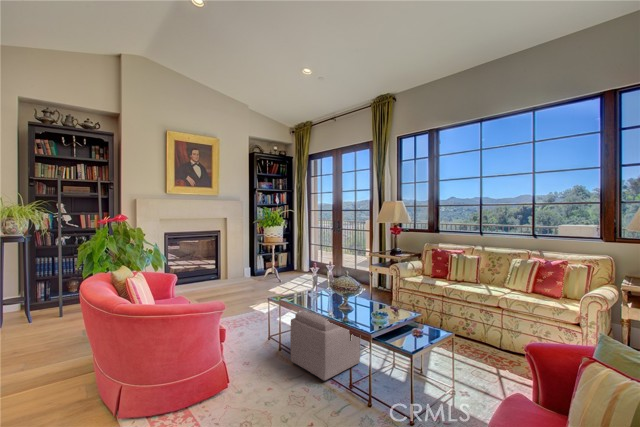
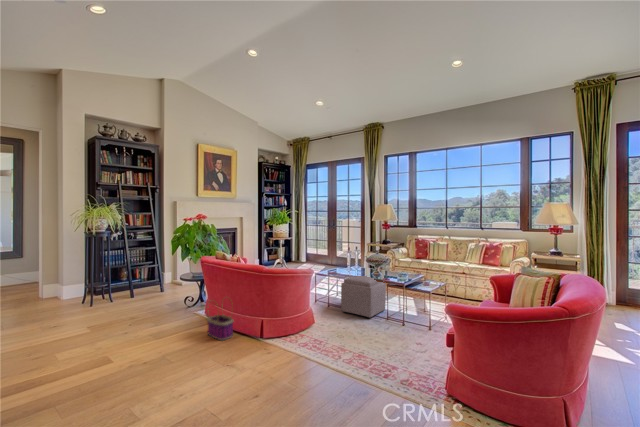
basket: none [62,340,97,413] -> present [207,304,234,340]

